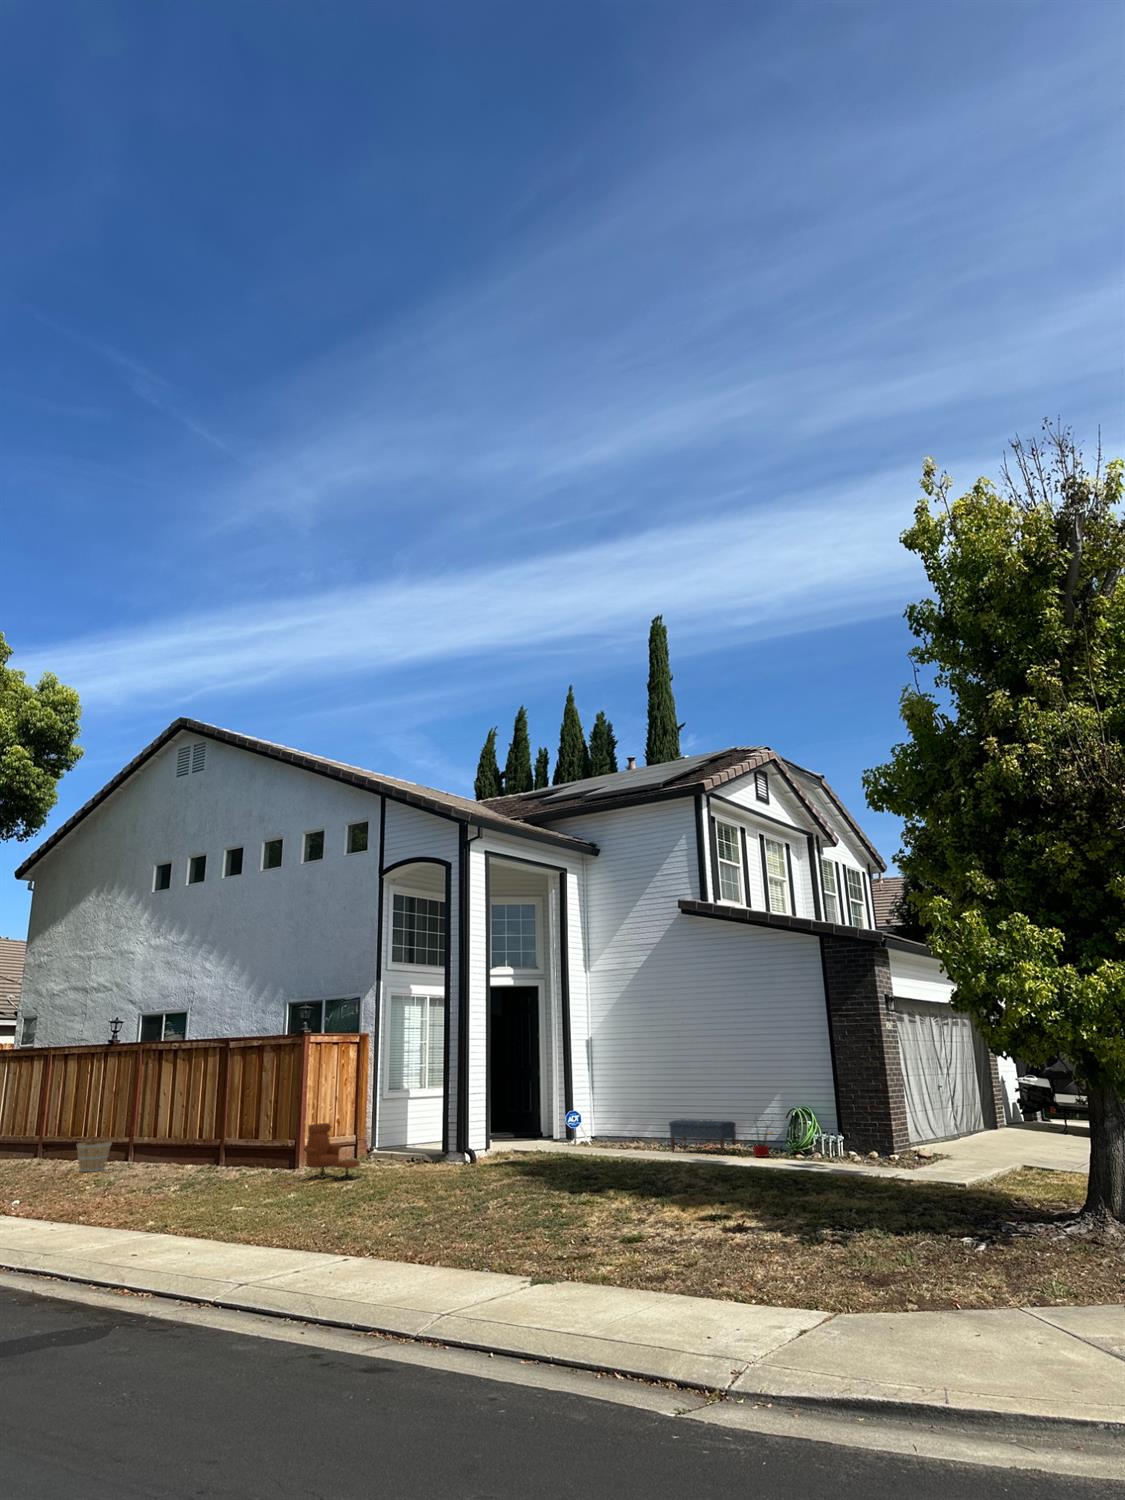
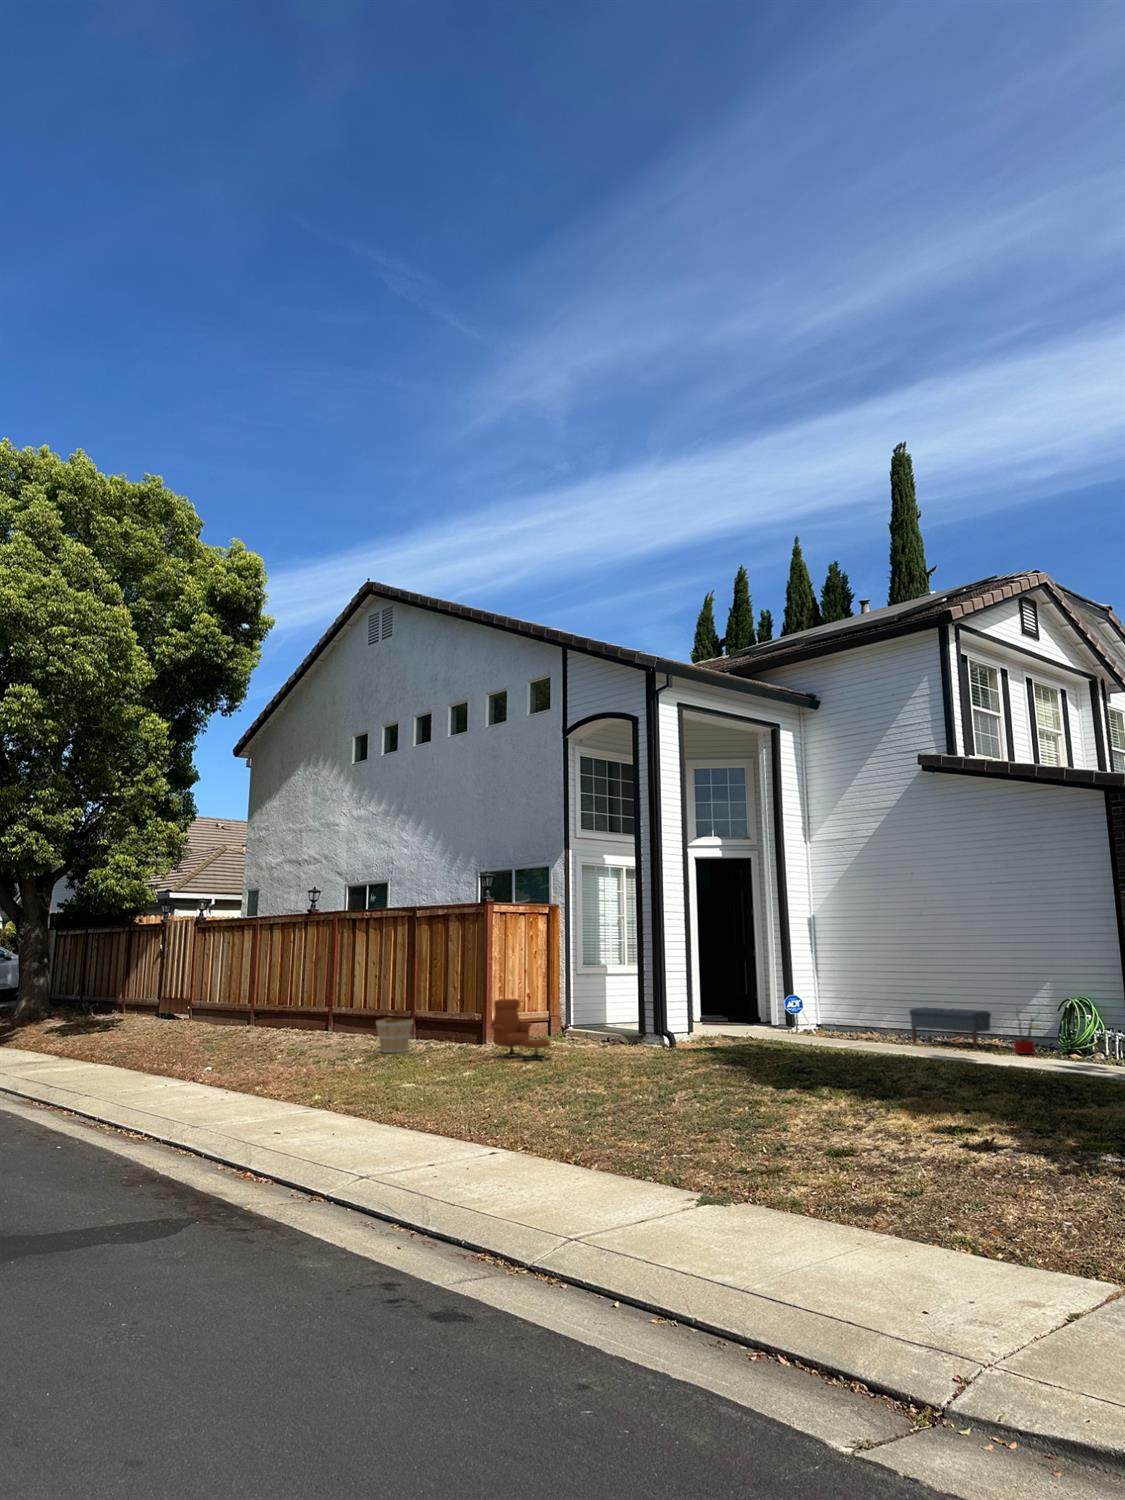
wooden bucket: present [77,1141,112,1172] -> present [375,1018,413,1053]

